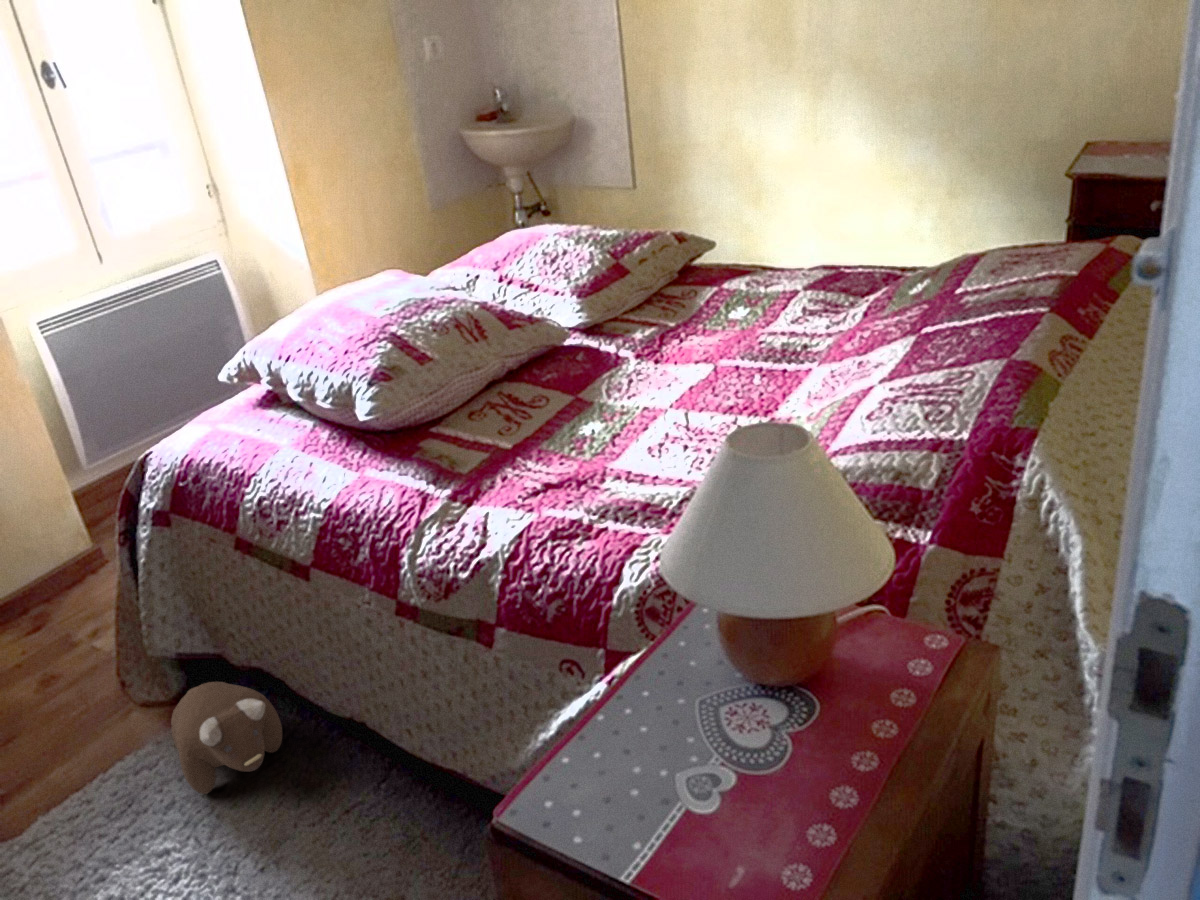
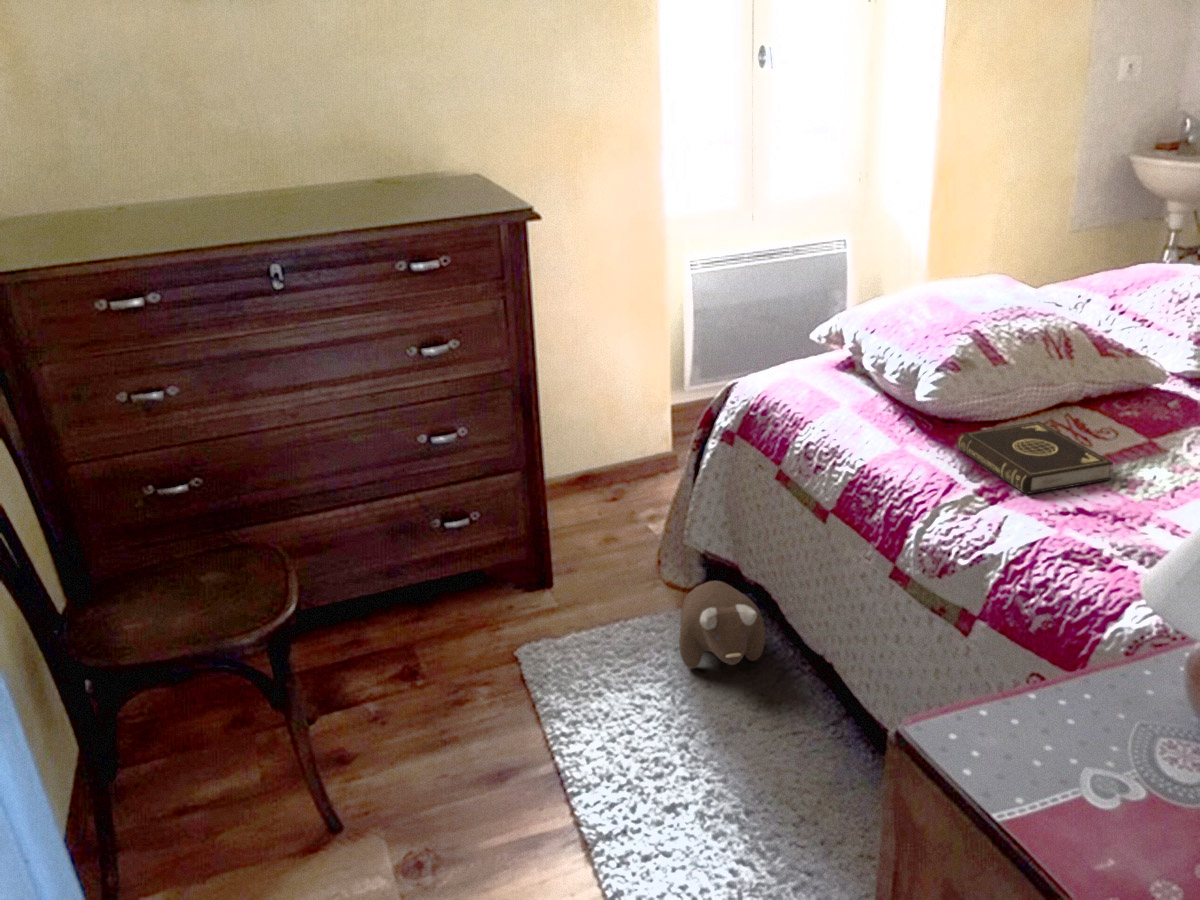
book: none [413,408,561,486] -> present [957,421,1113,494]

